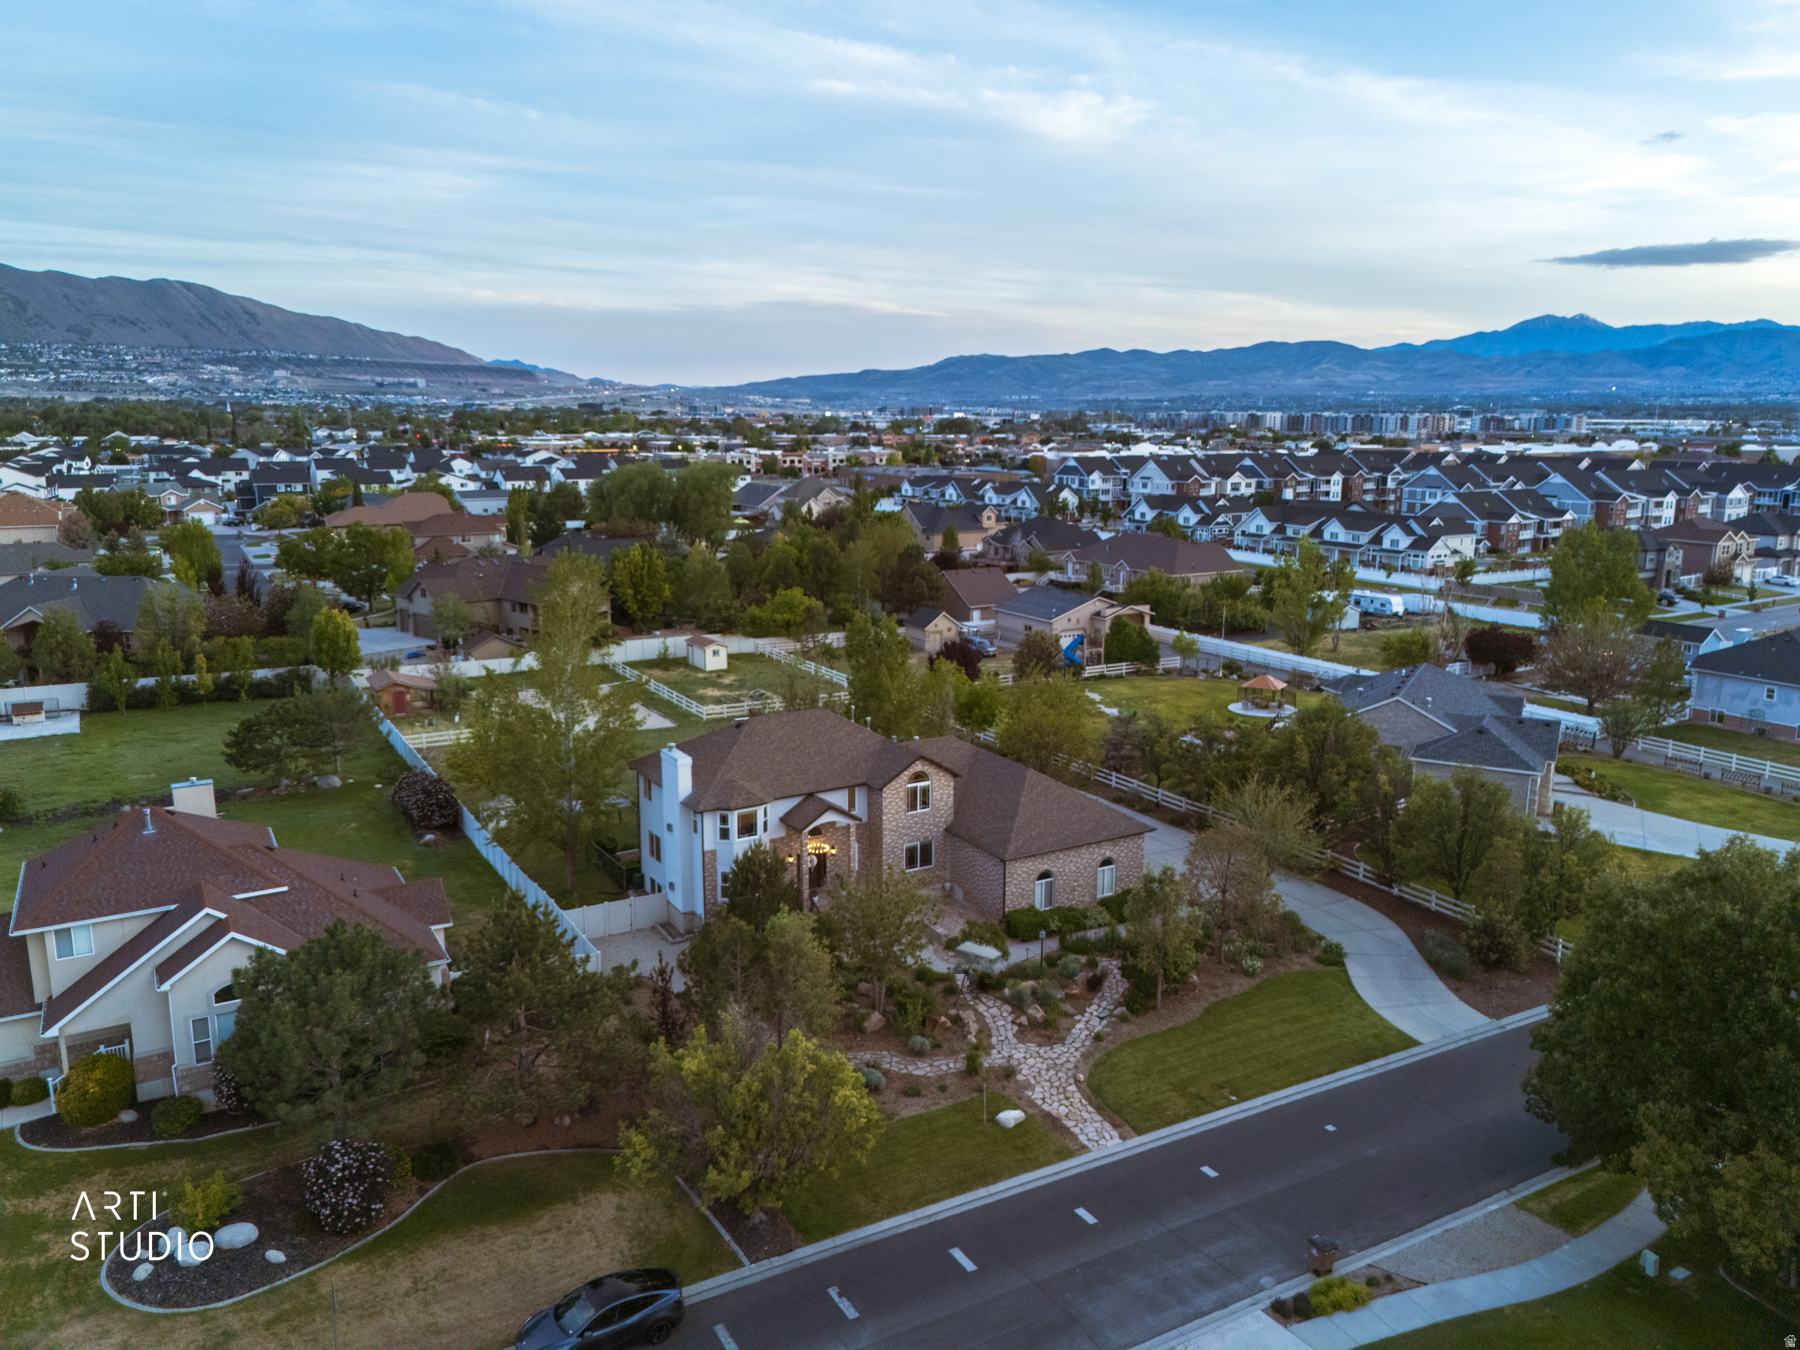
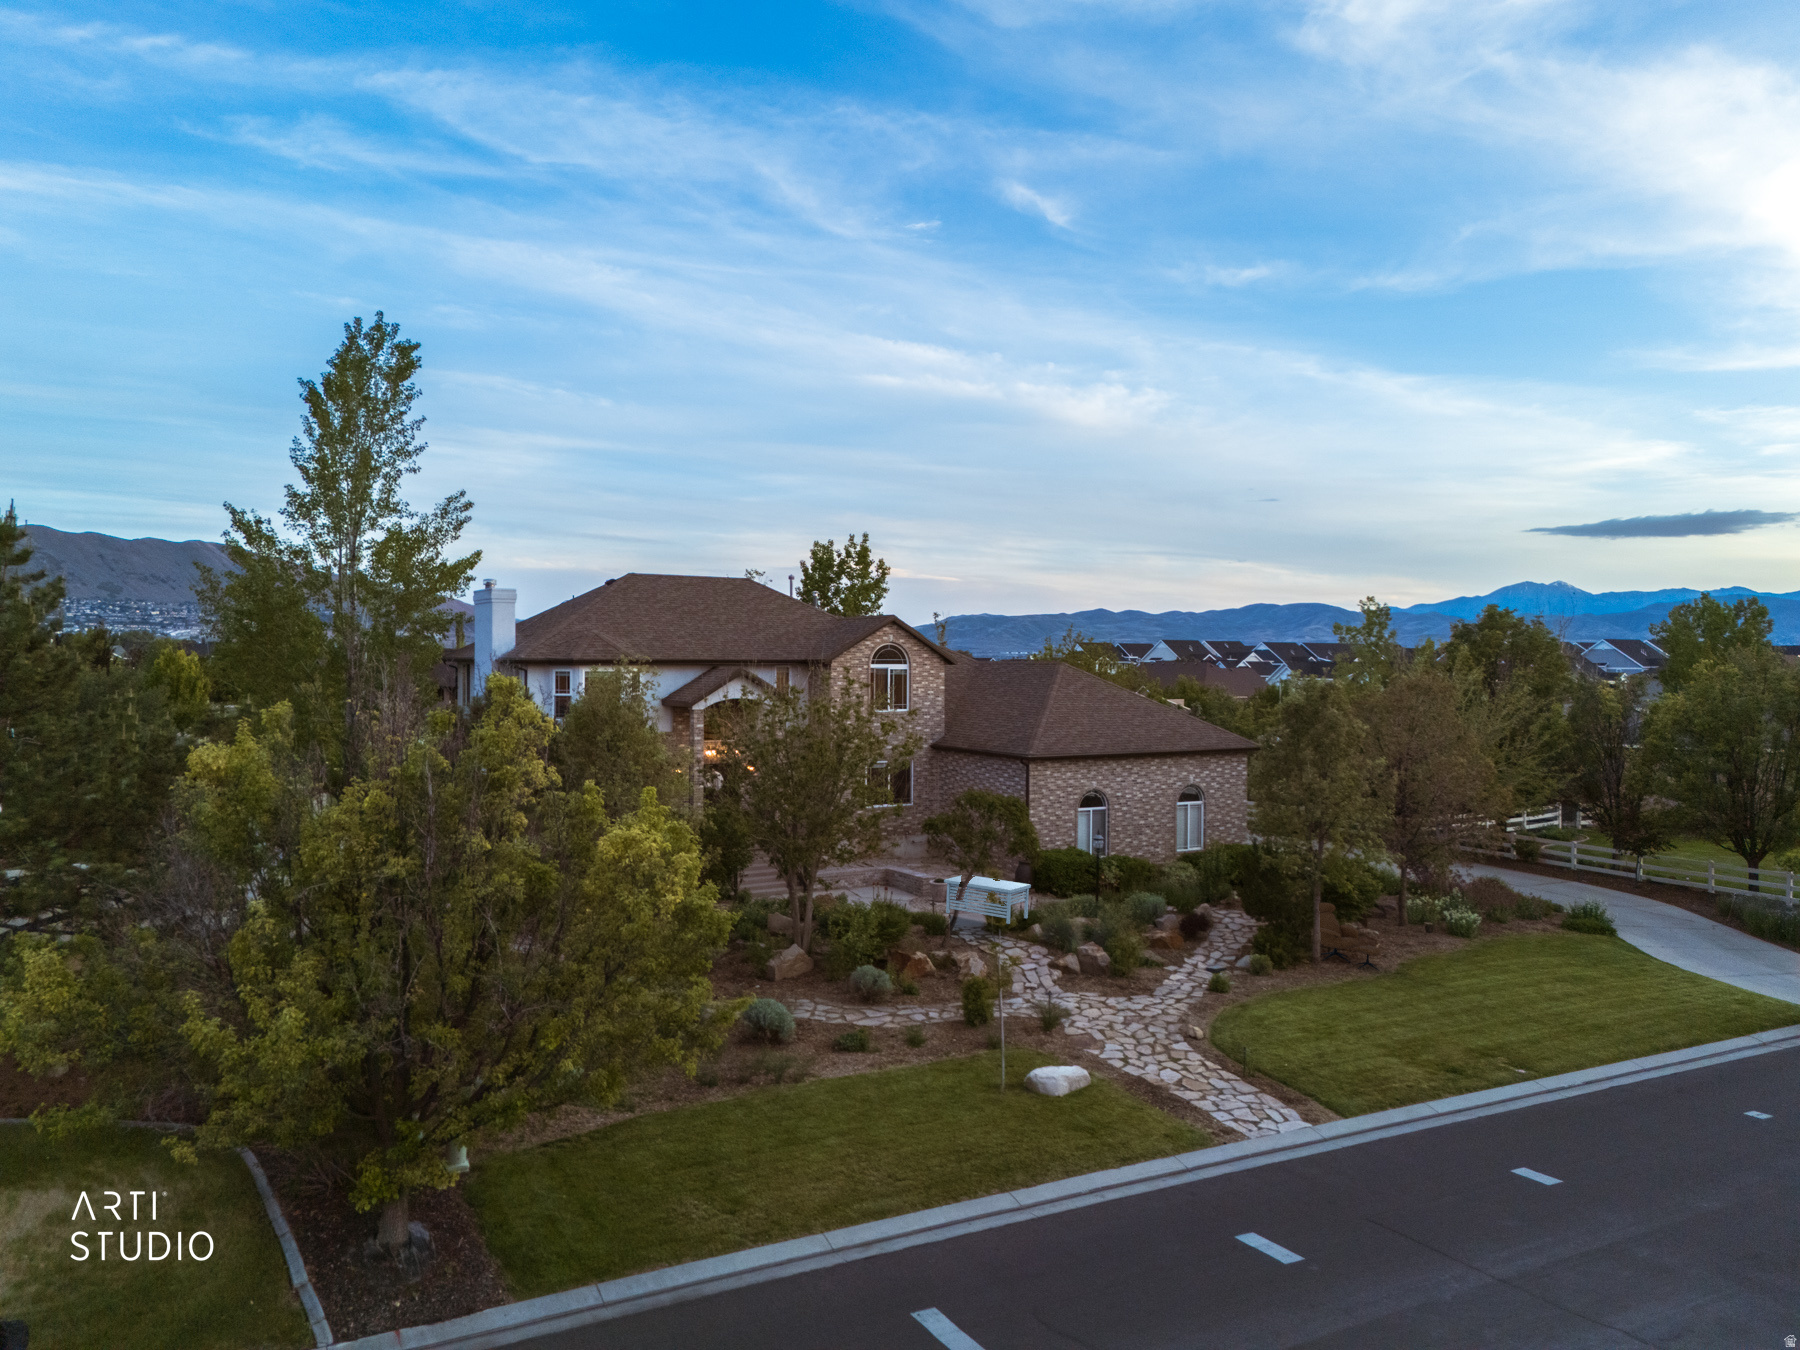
lounge chair: none [1159,972,1192,1015] -> present [1319,903,1380,970]

